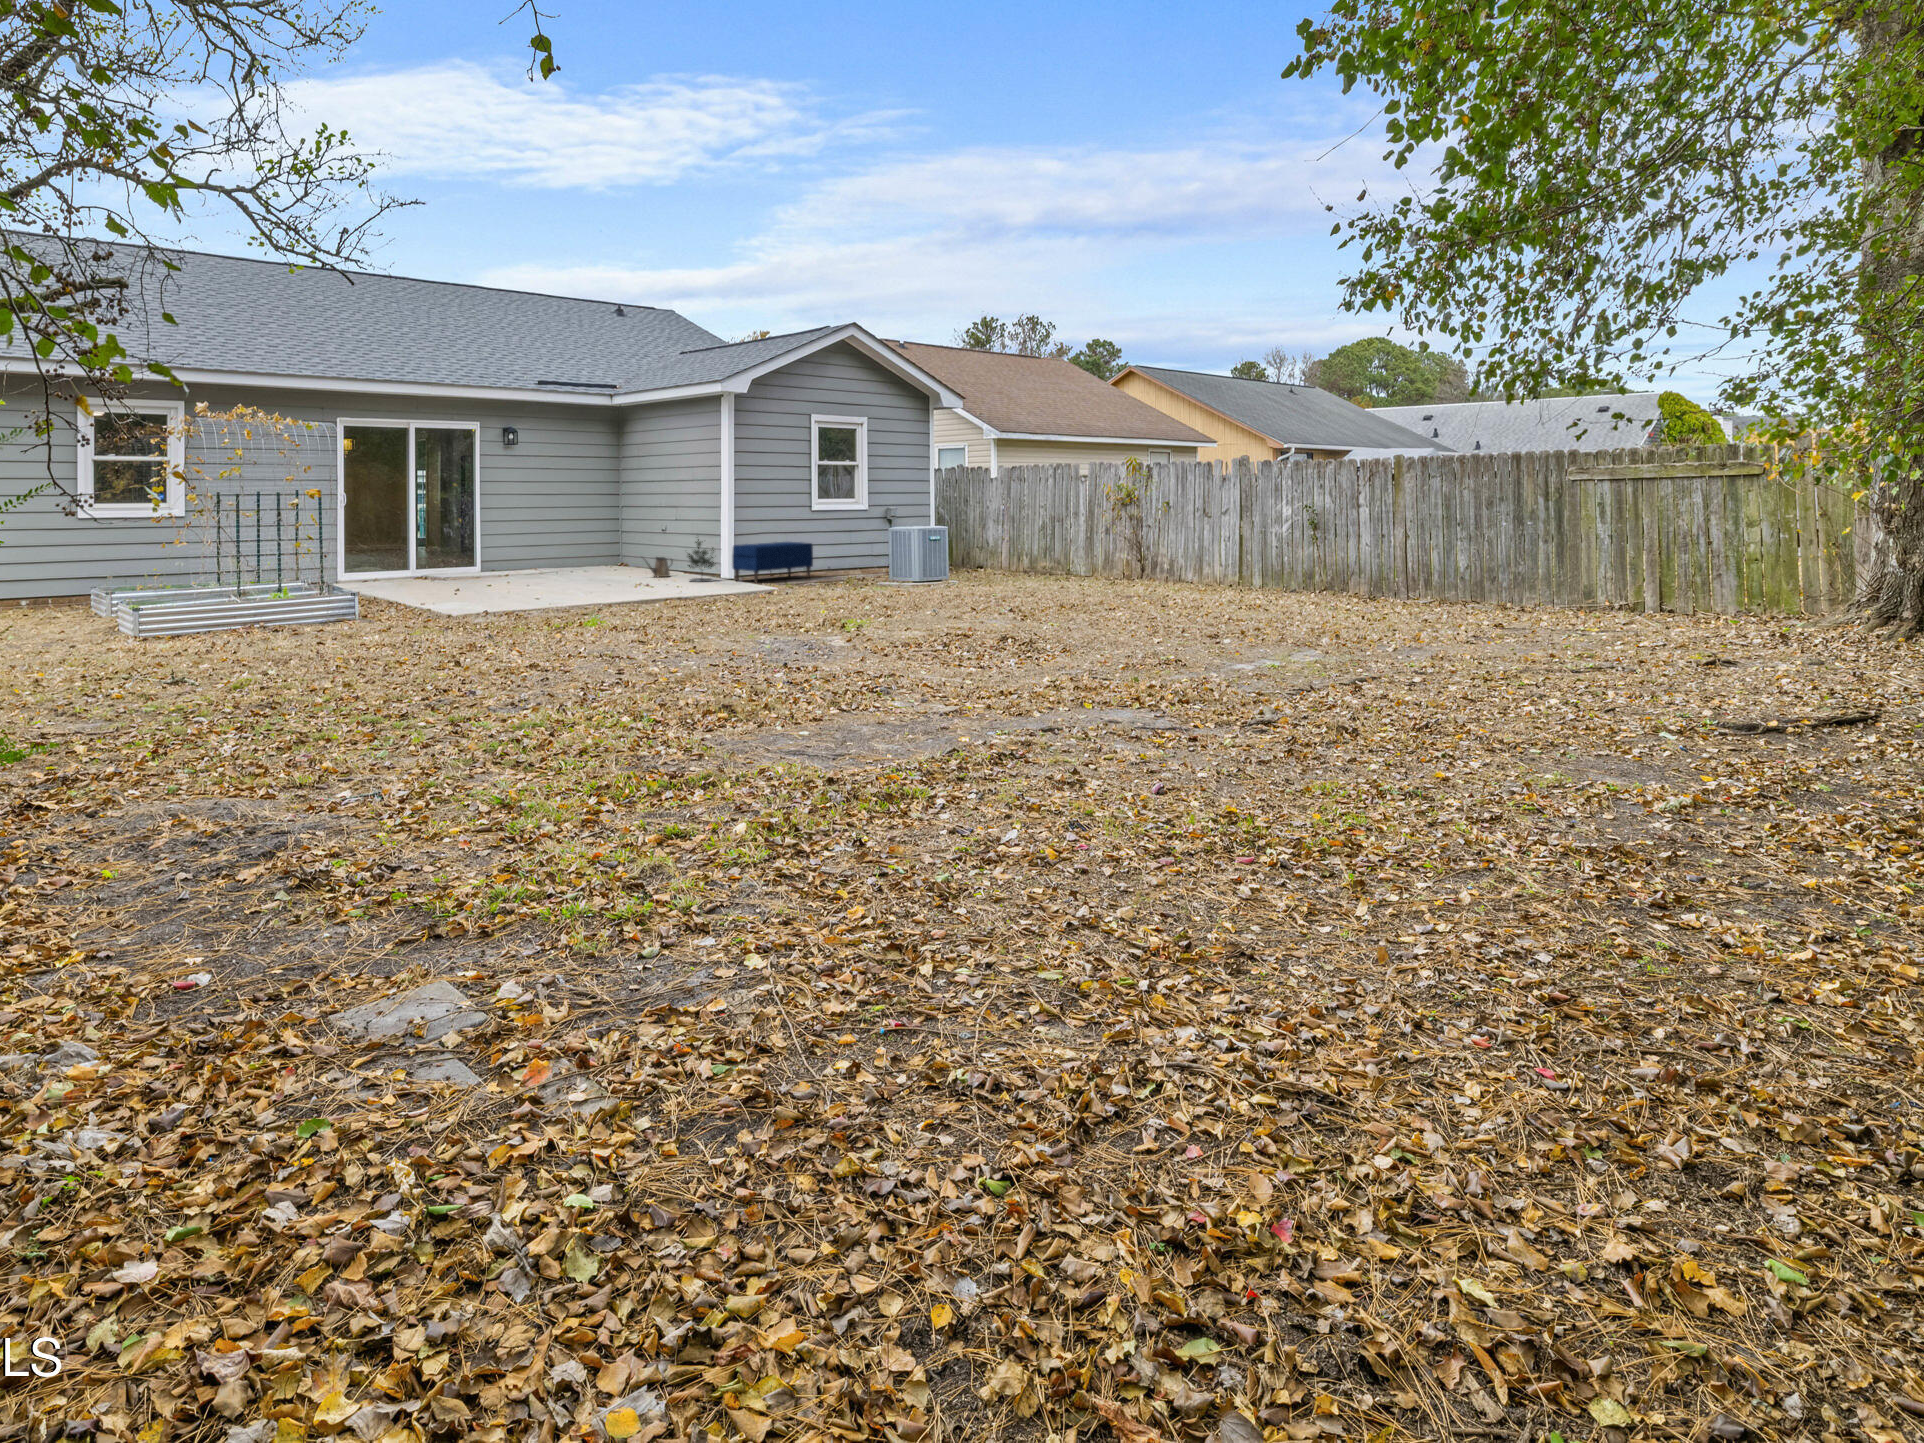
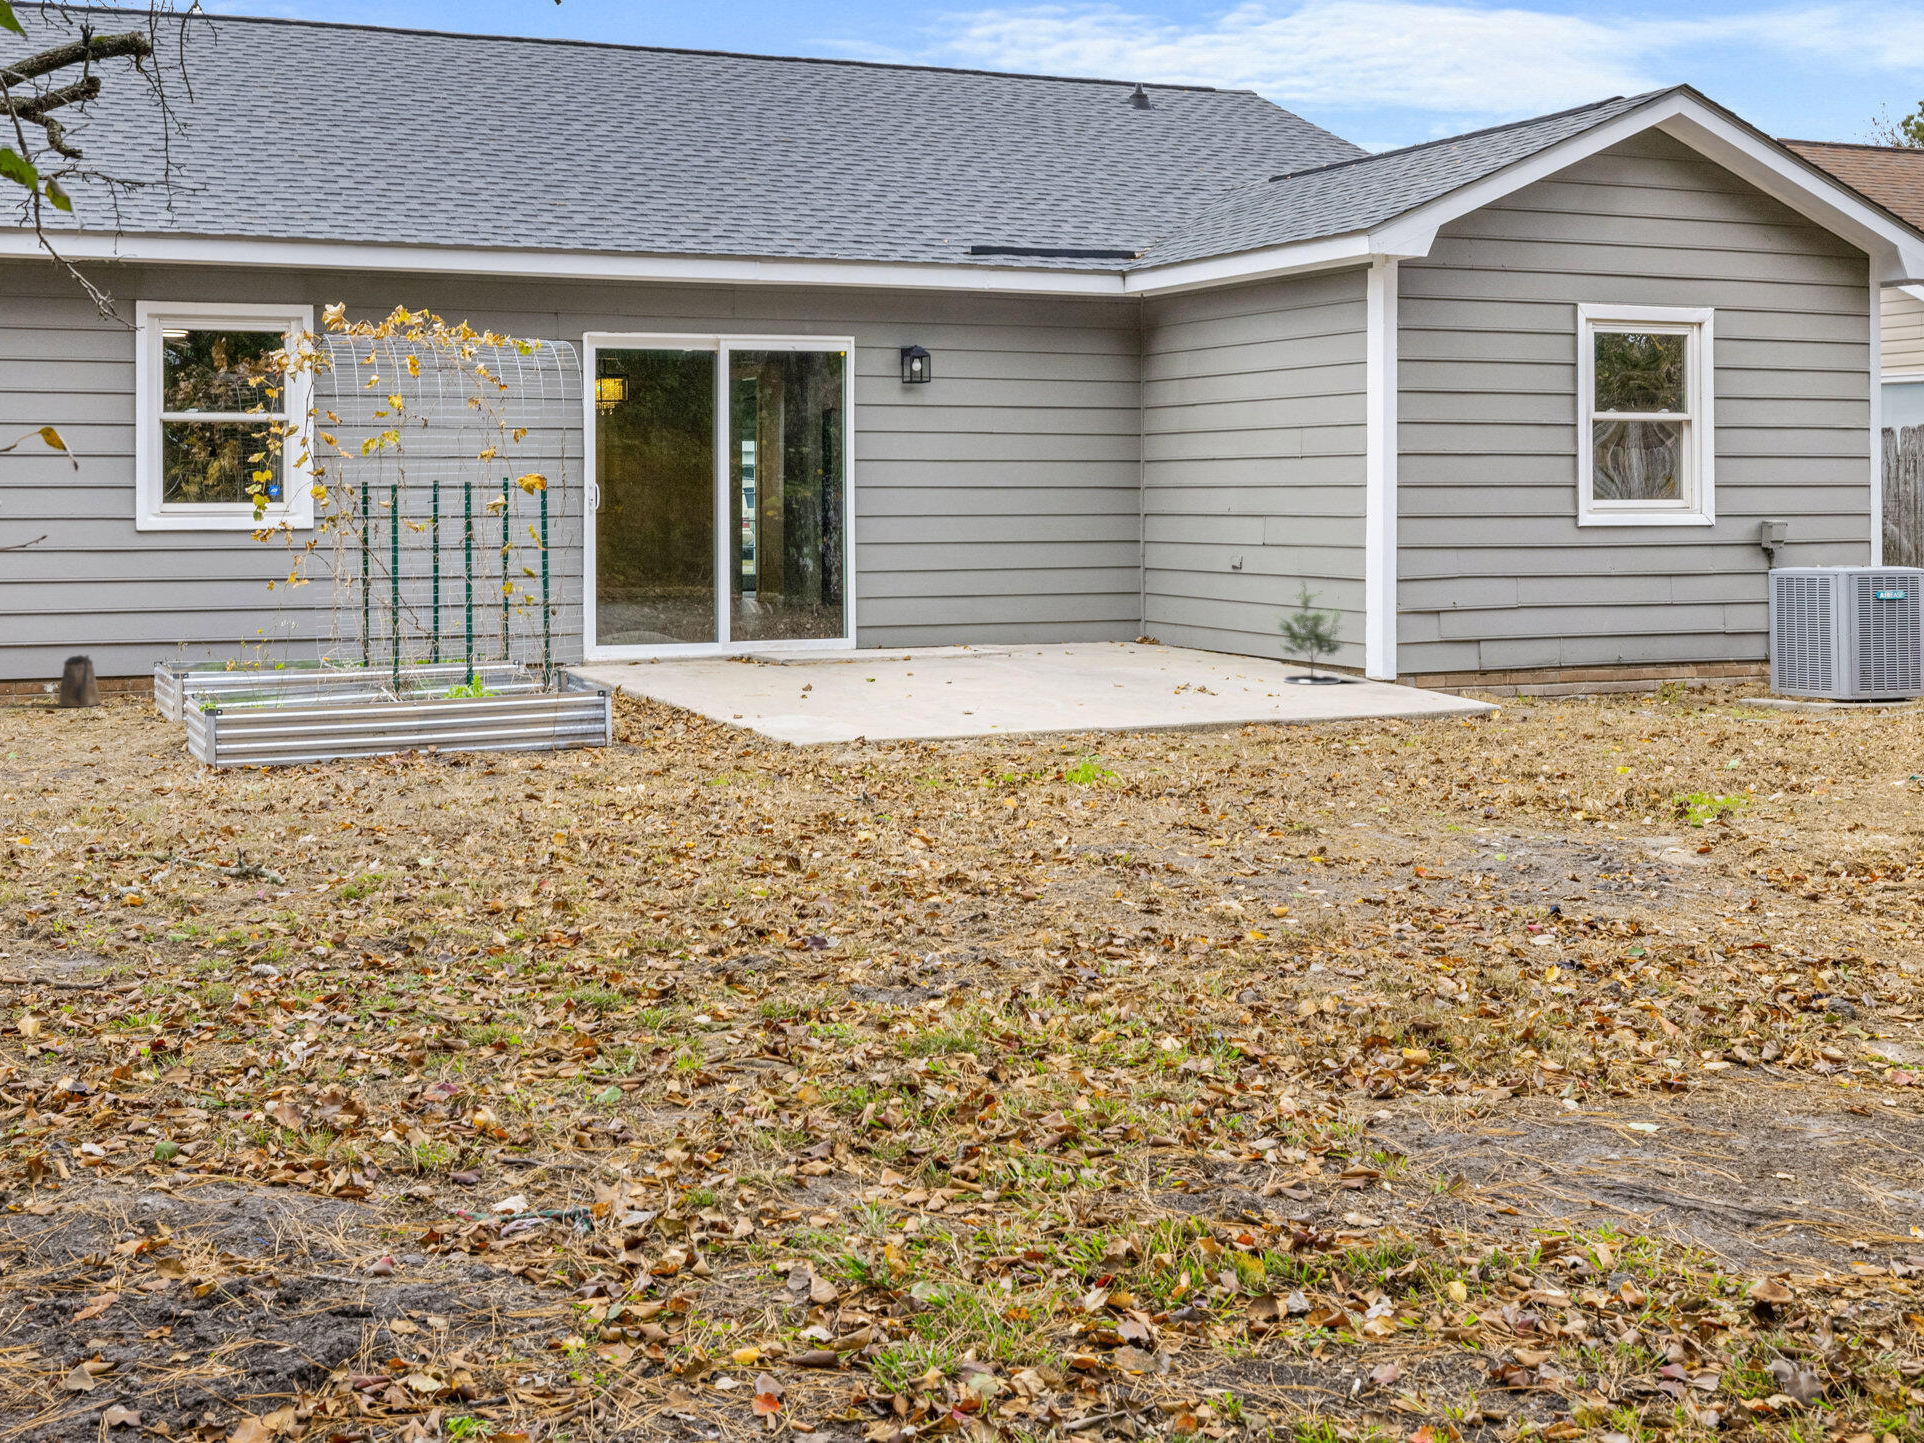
bench: present [732,542,813,583] -> none [1381,598,1567,691]
watering can: present [645,557,673,577] -> present [58,655,101,707]

